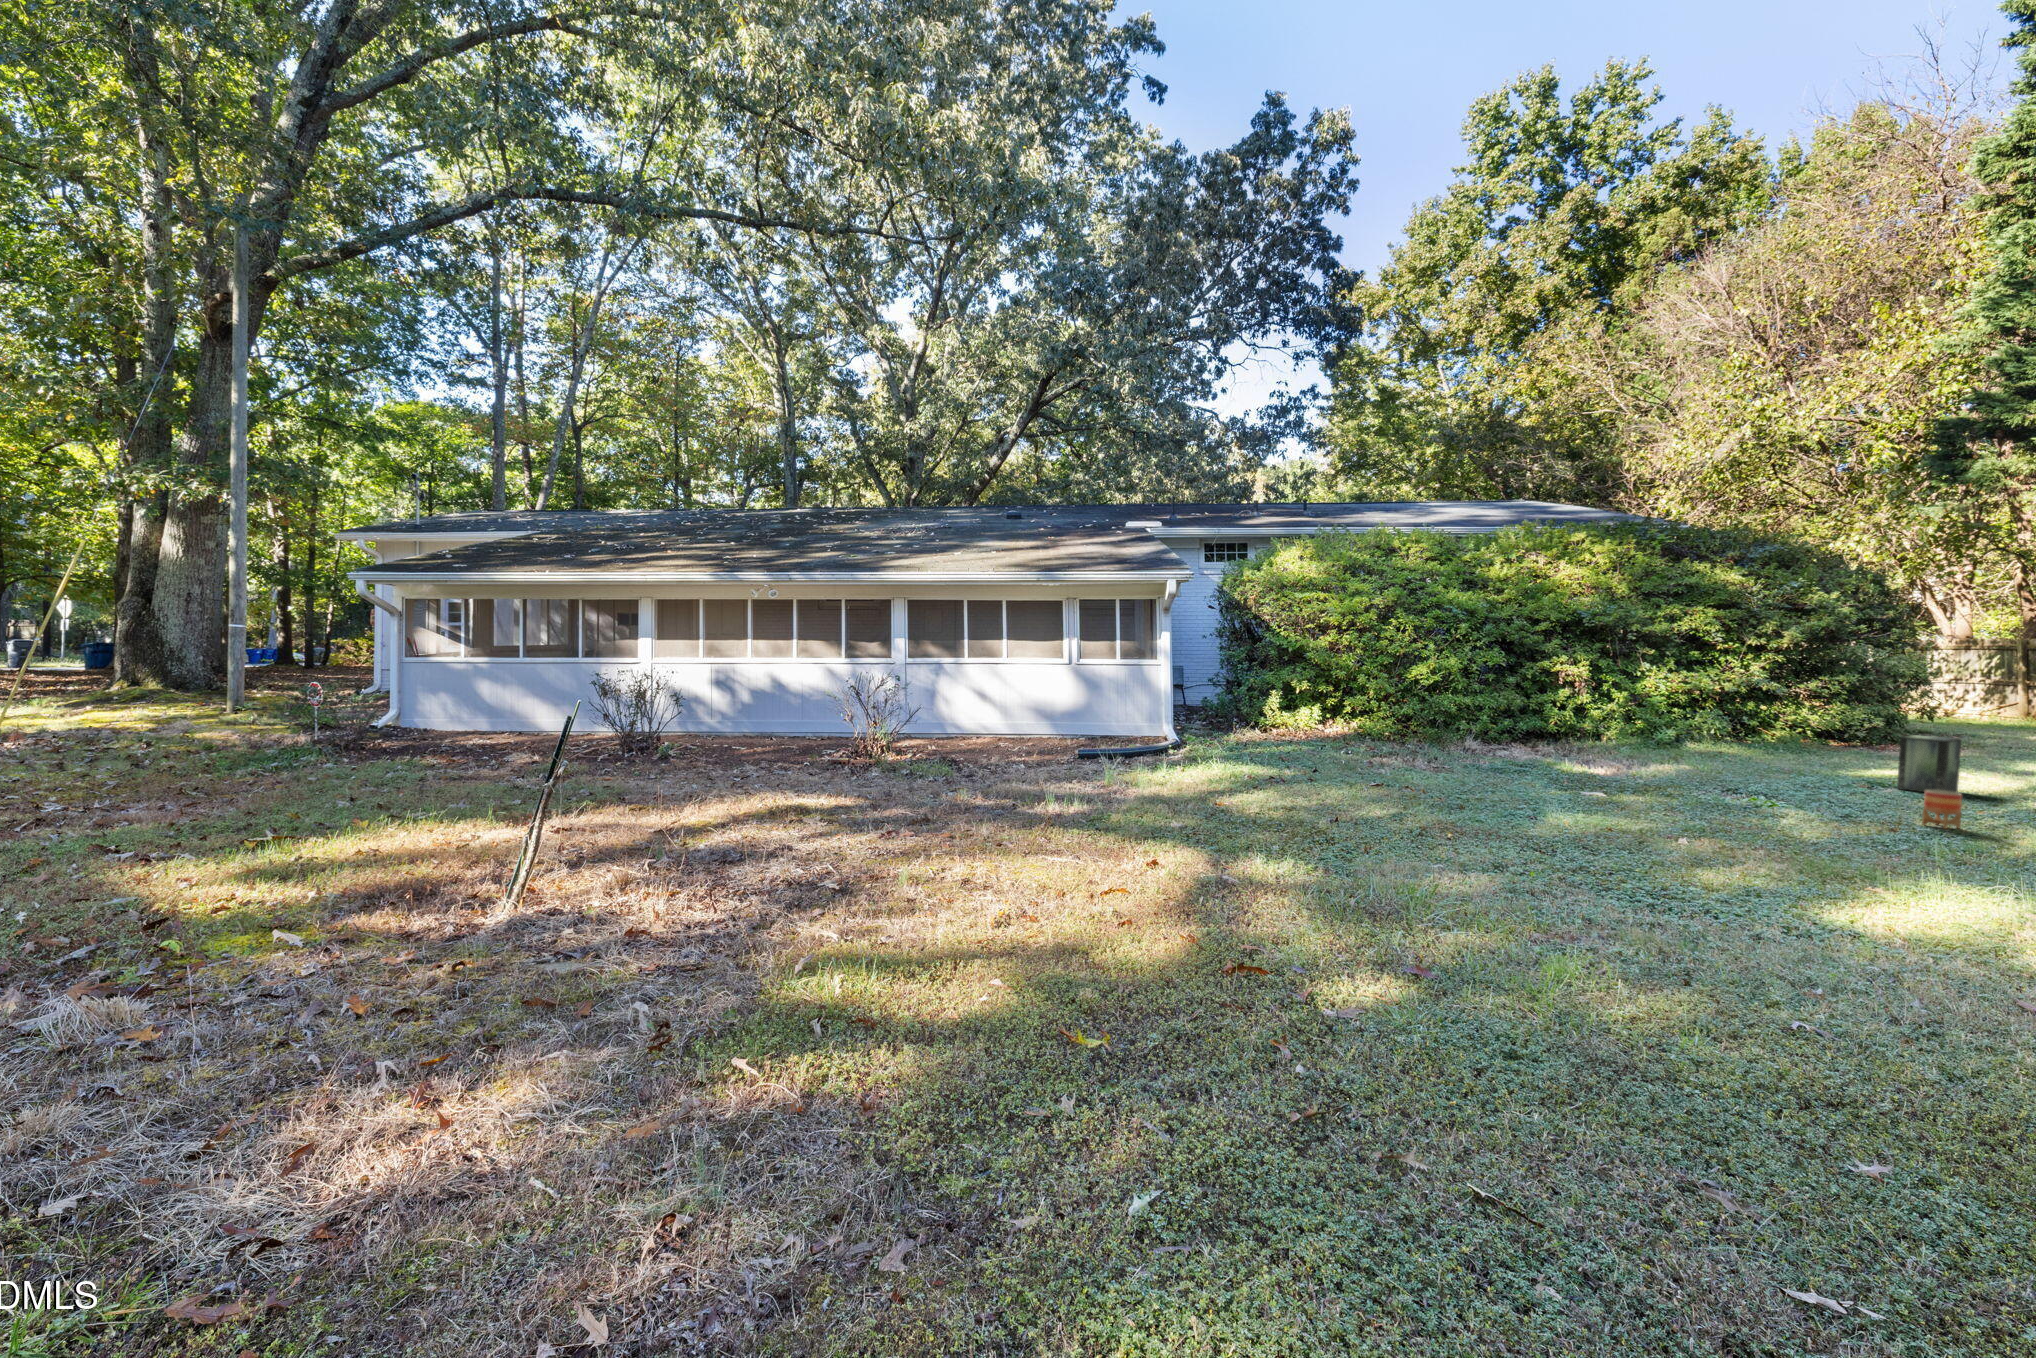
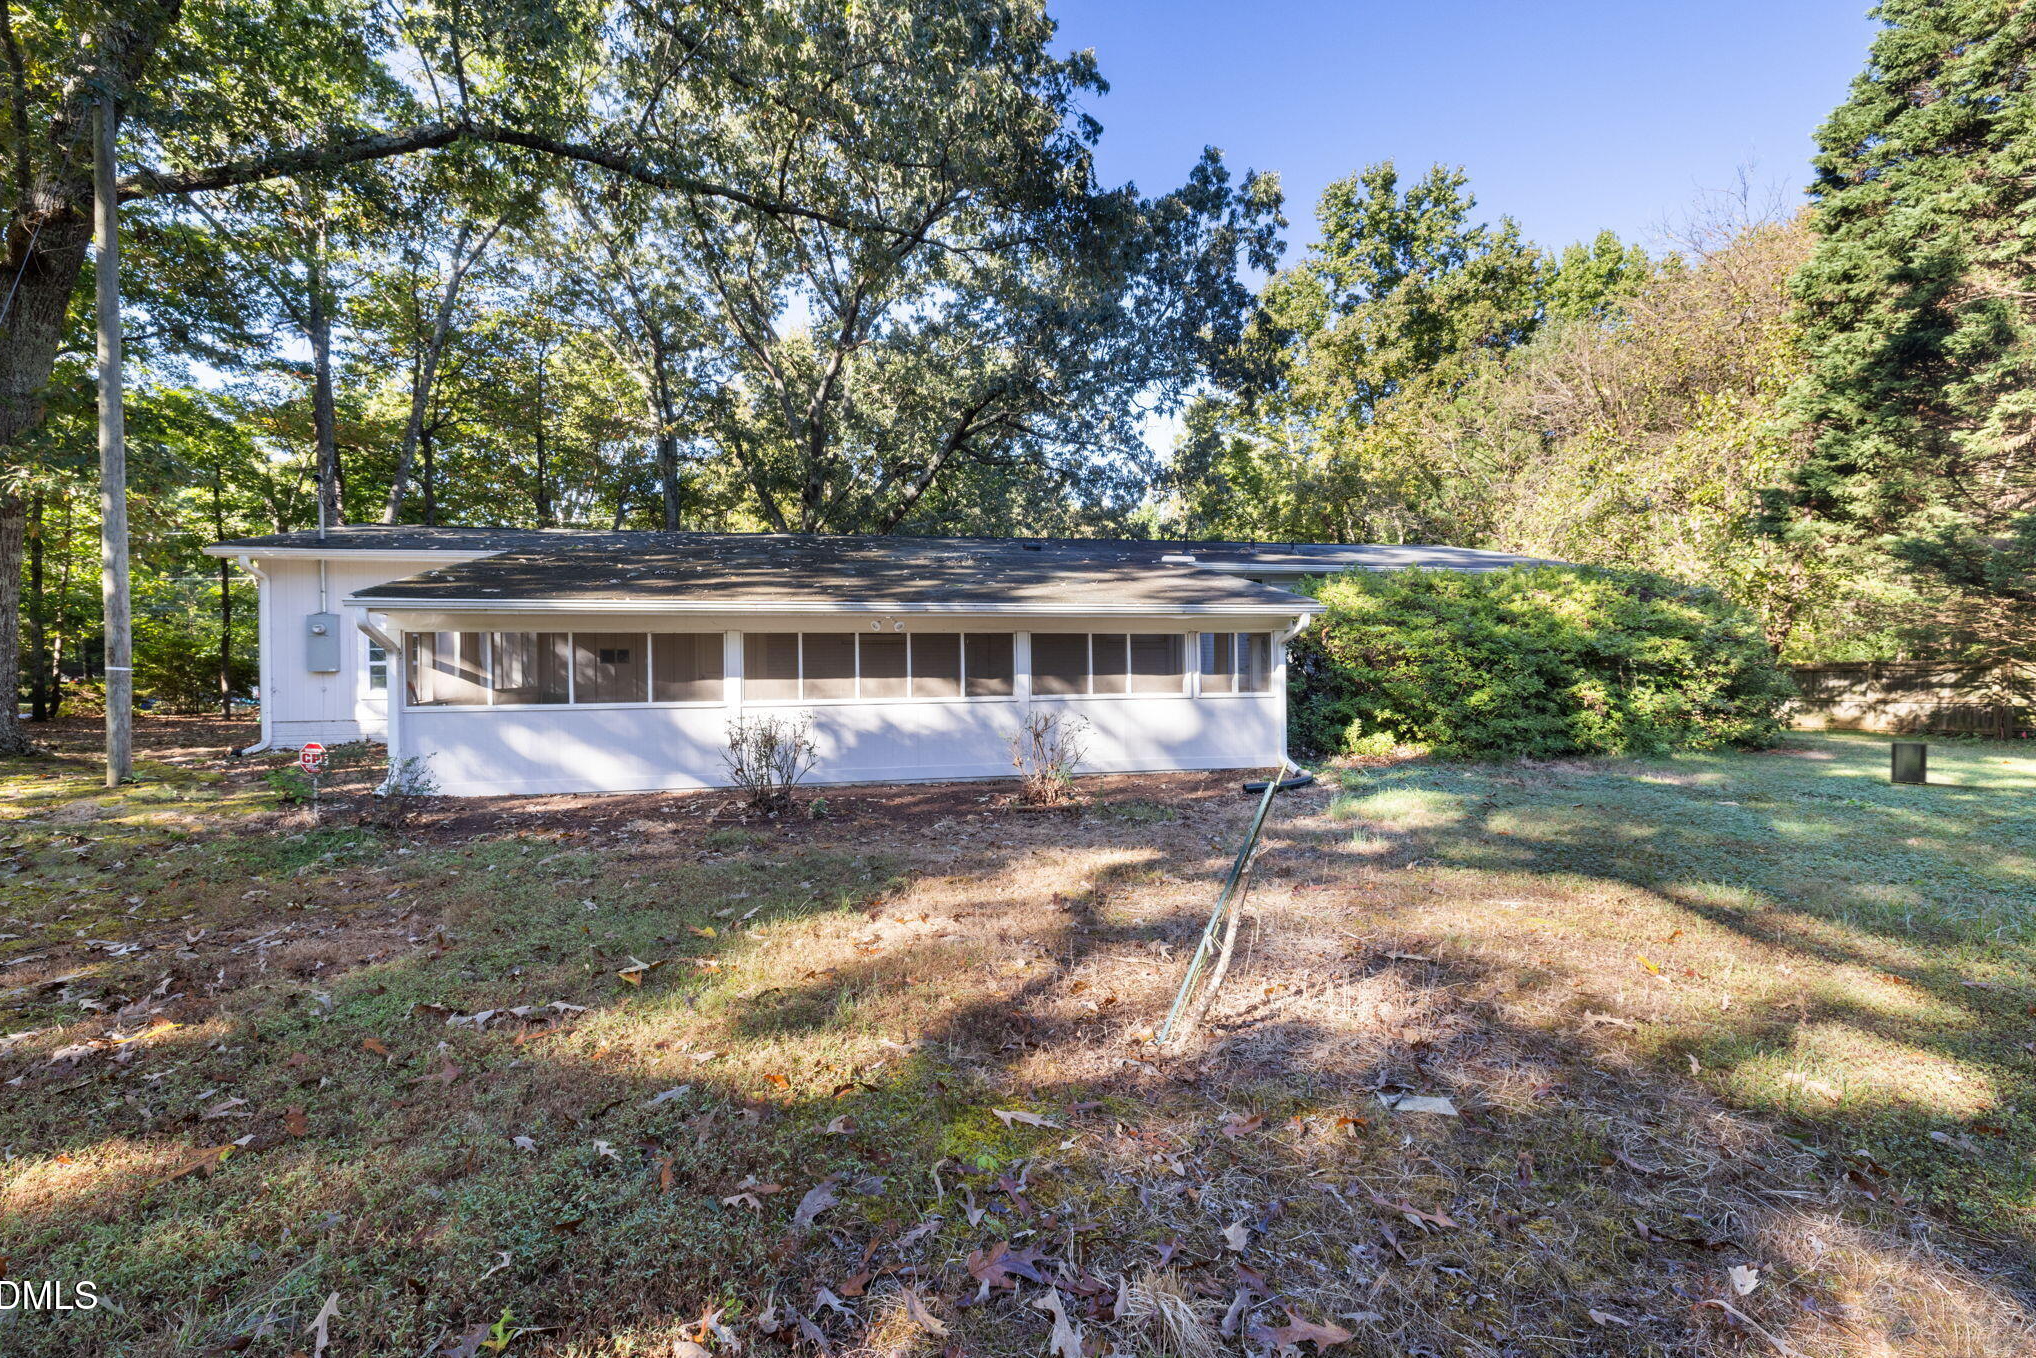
planter: present [1922,790,1962,829] -> none [1978,782,2006,810]

